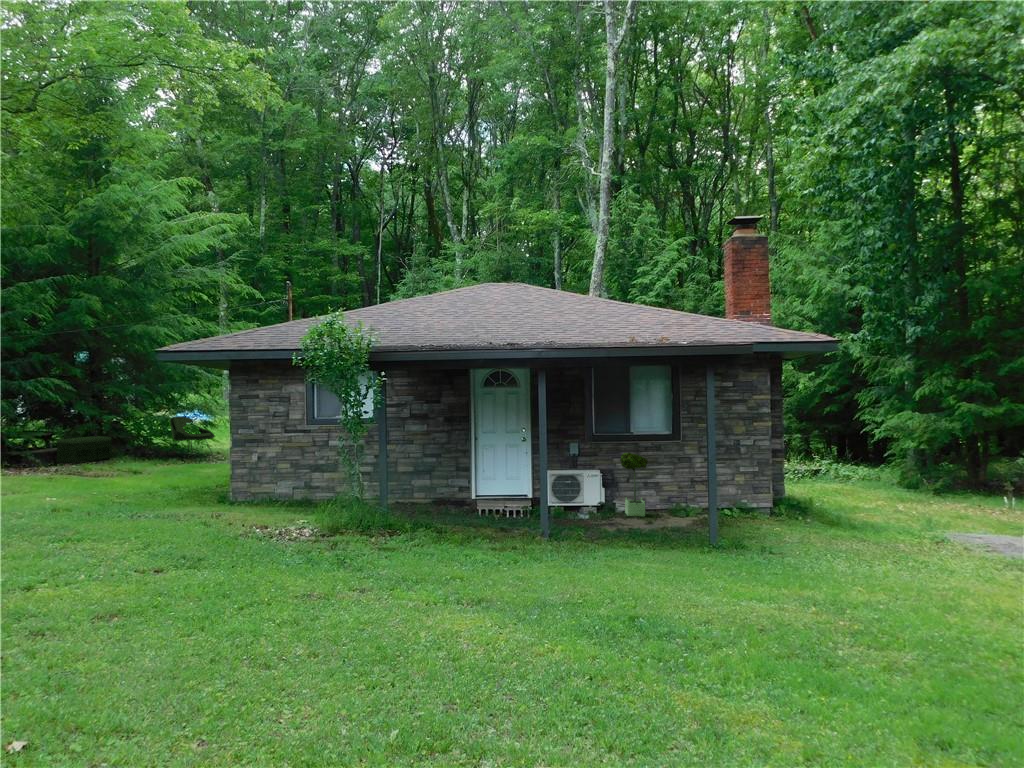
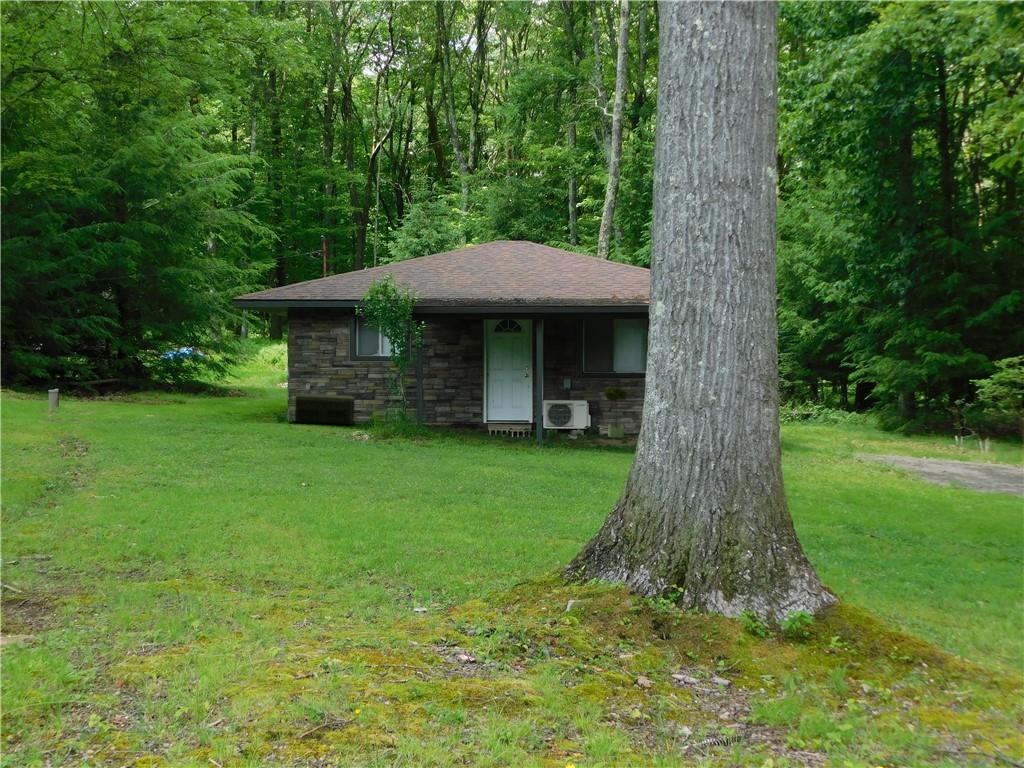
lounge chair: present [167,416,215,457] -> none [195,353,238,392]
storage bench: present [57,436,112,463] -> present [295,394,355,425]

